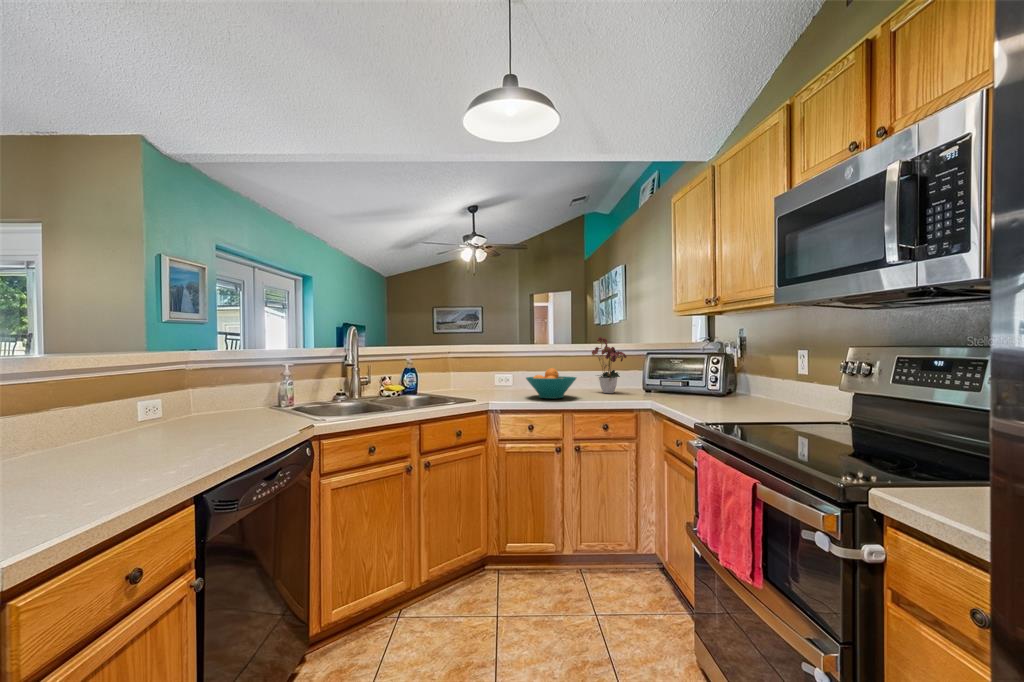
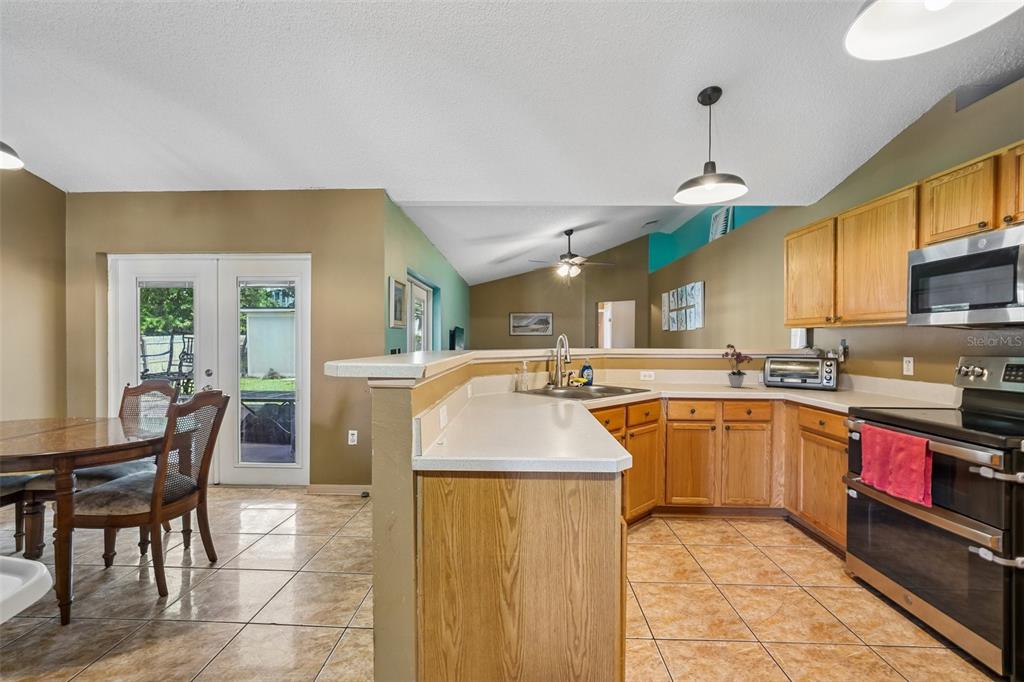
fruit bowl: present [526,368,576,399] -> none [679,367,721,390]

